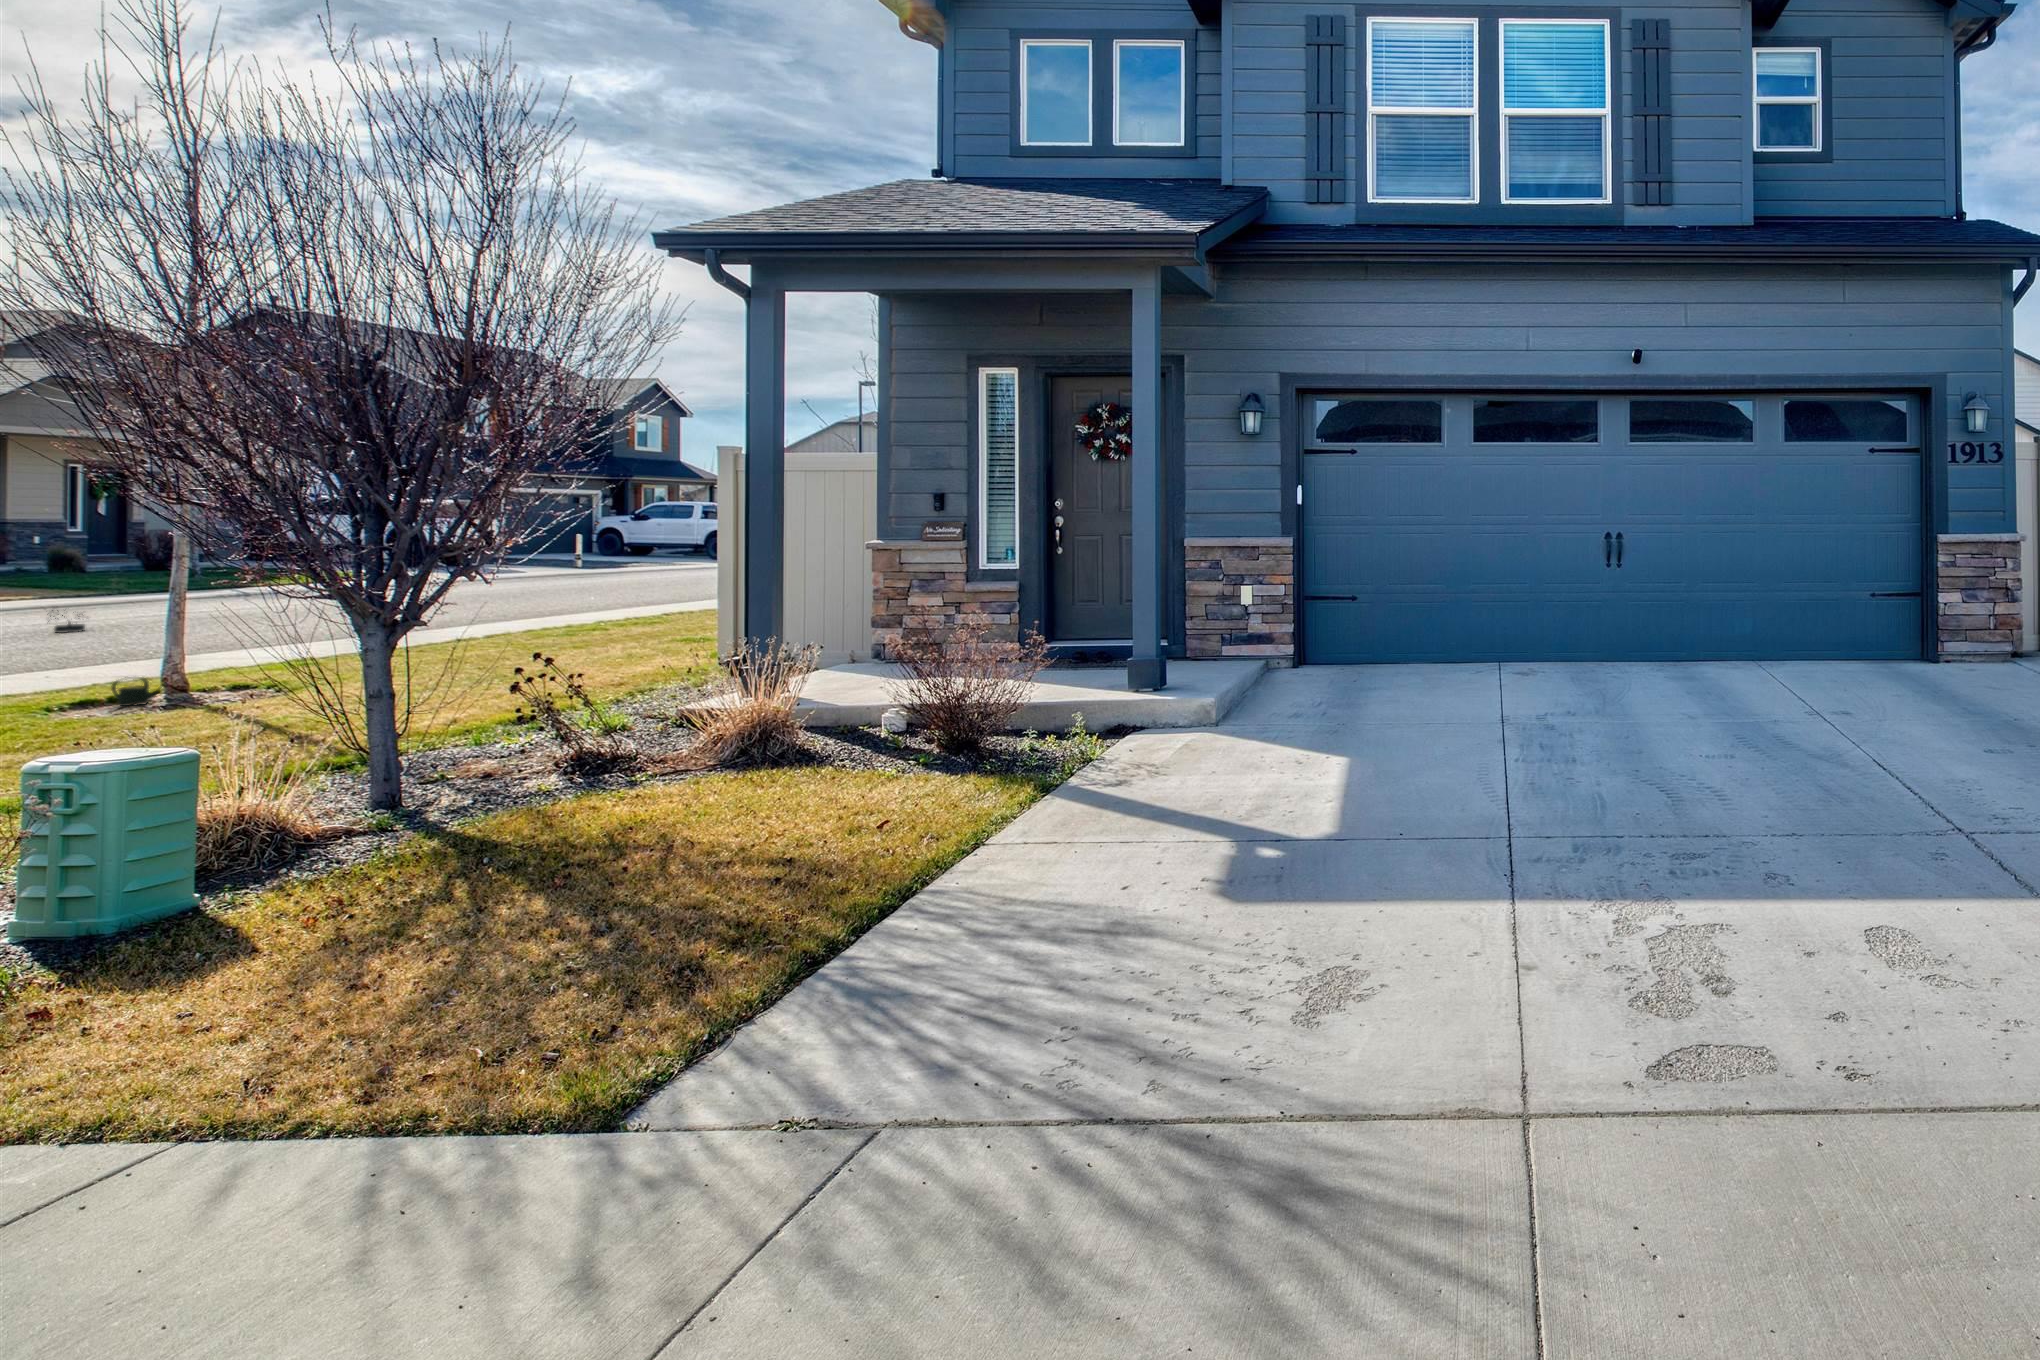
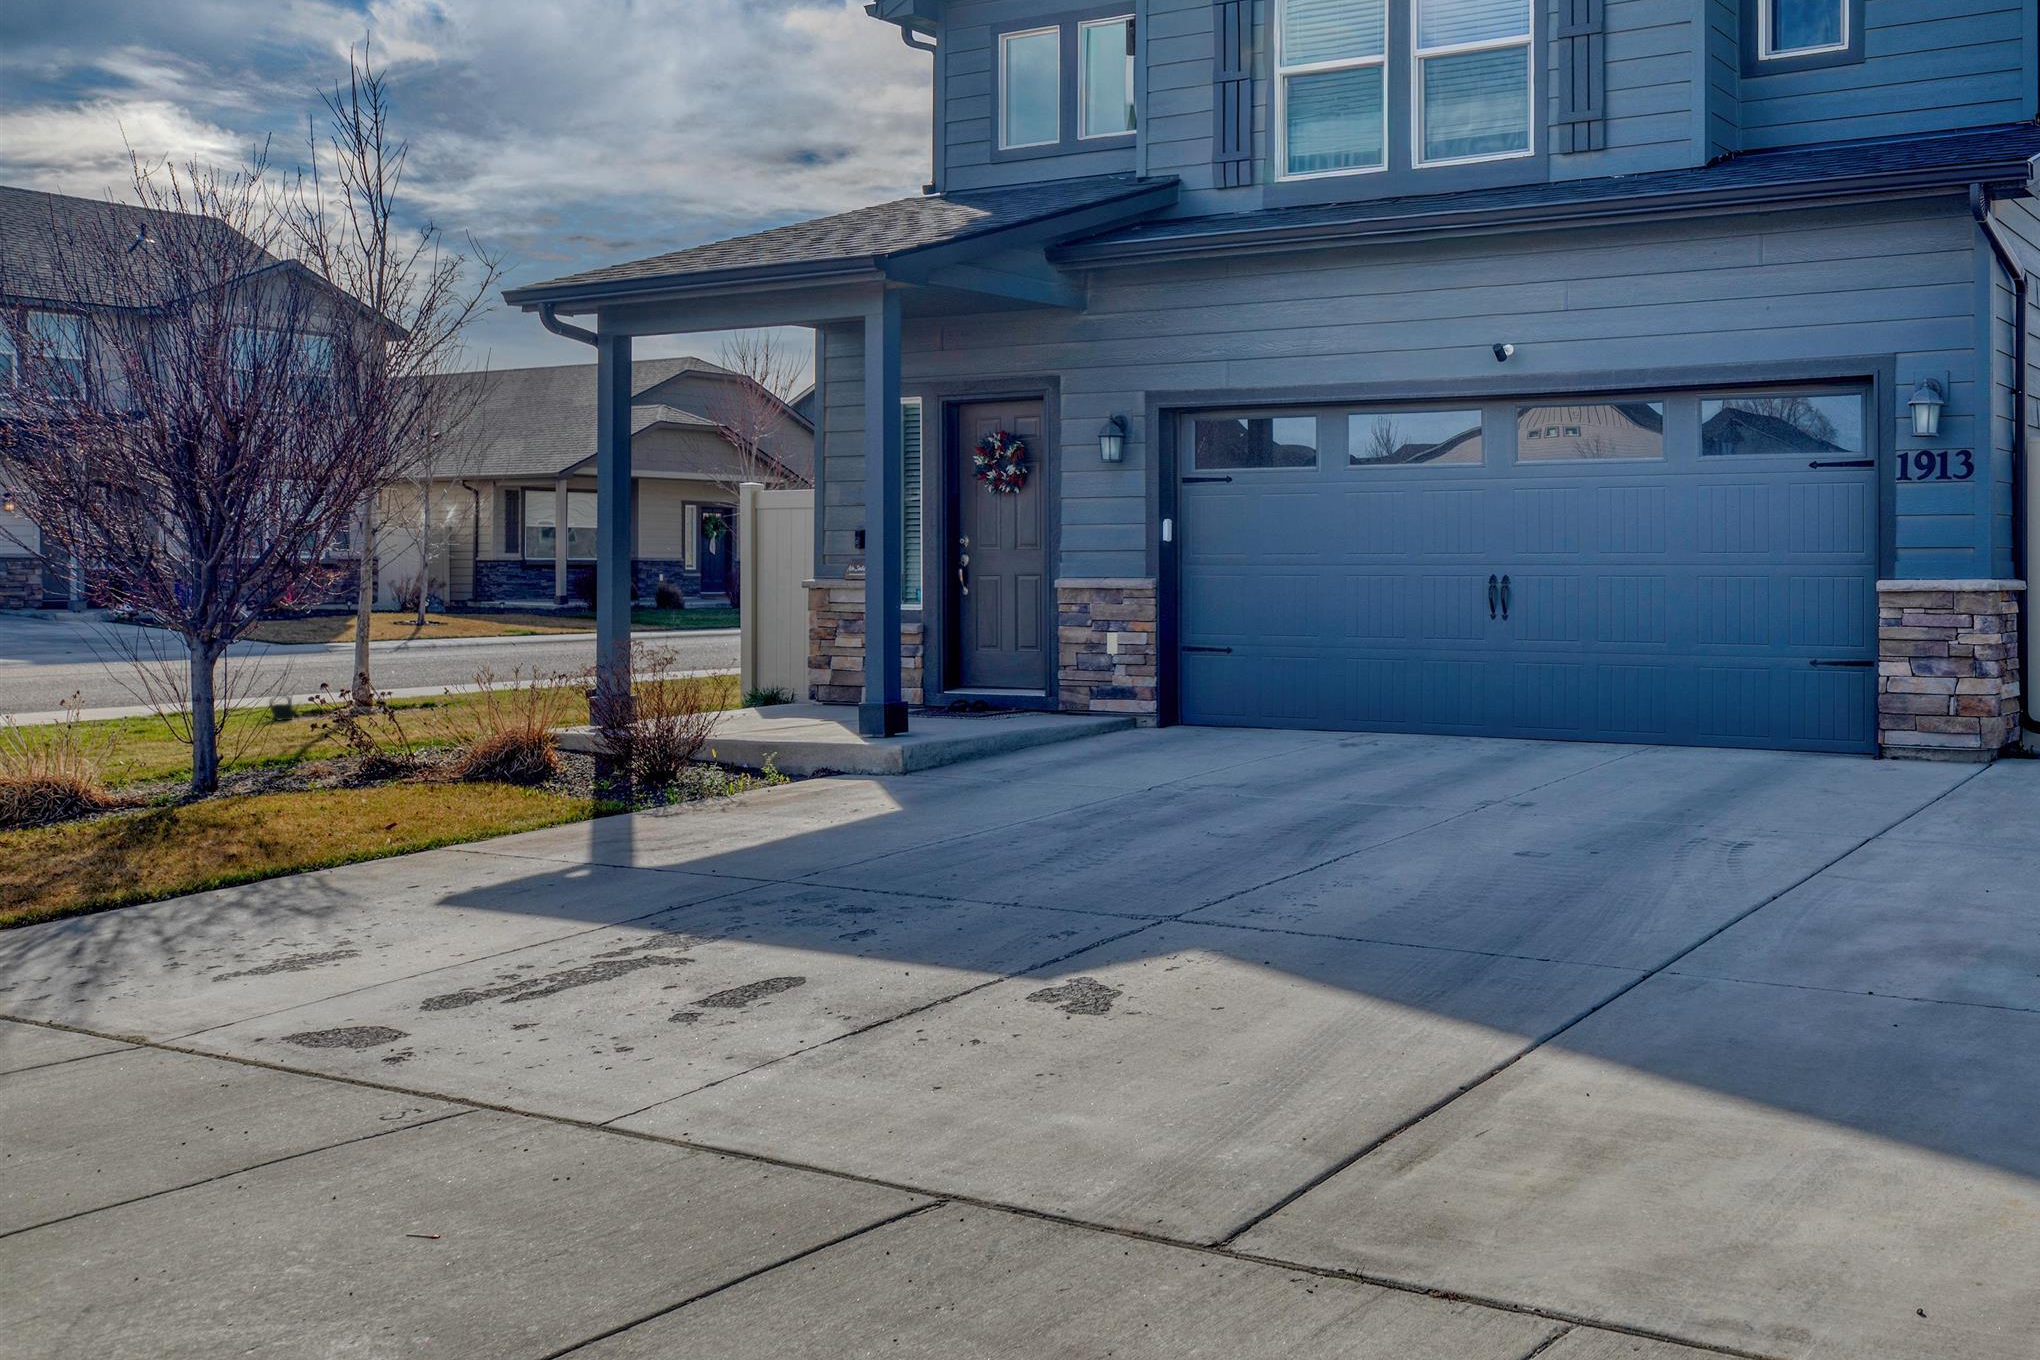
decorative plant: present [47,607,85,633] -> none [362,621,396,646]

